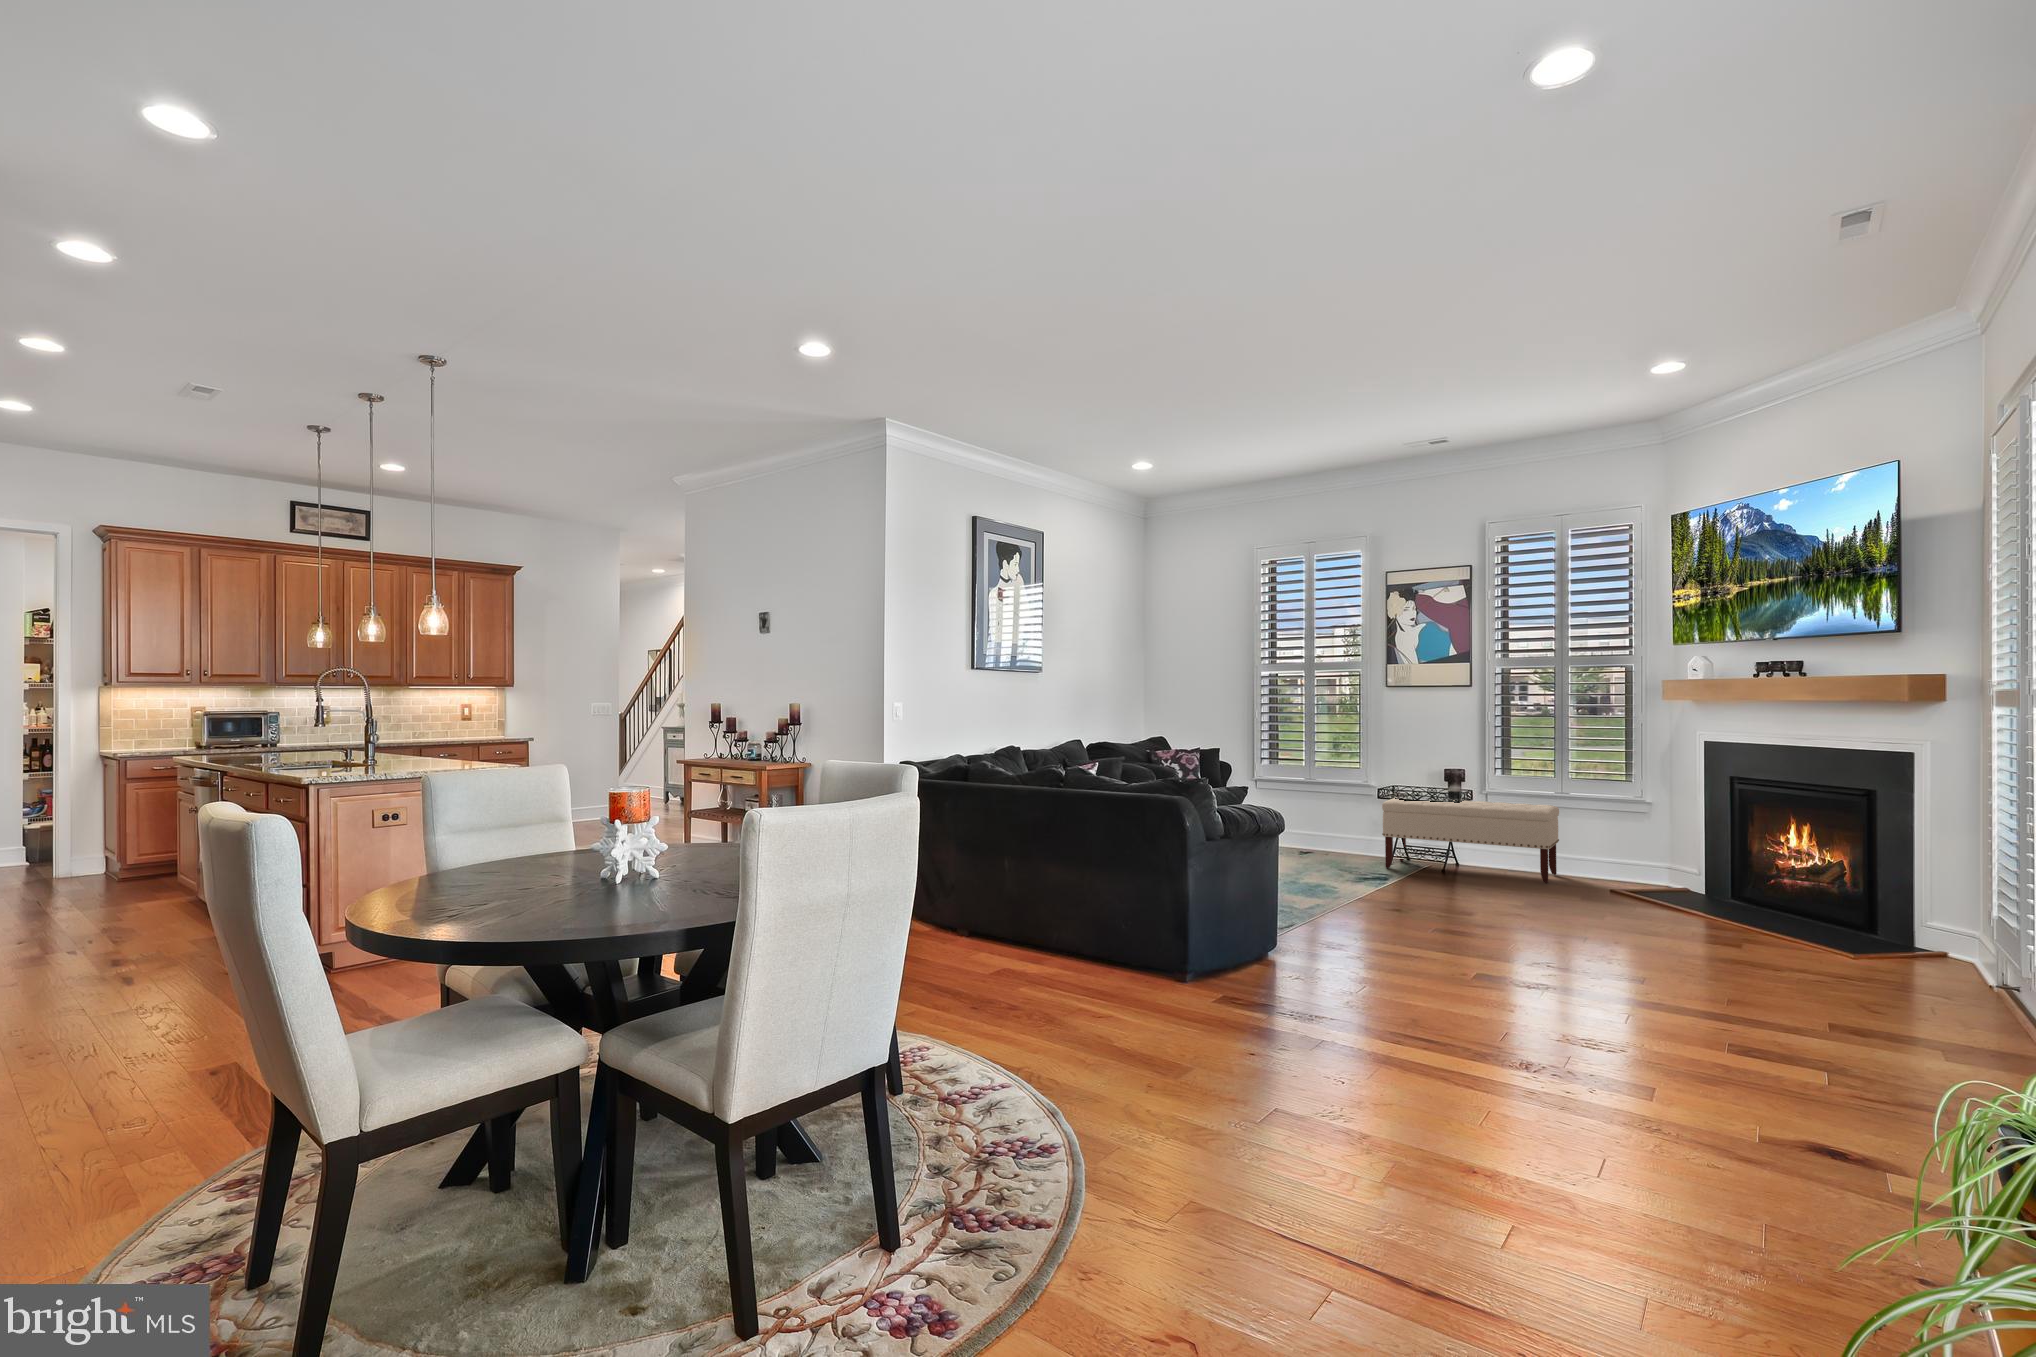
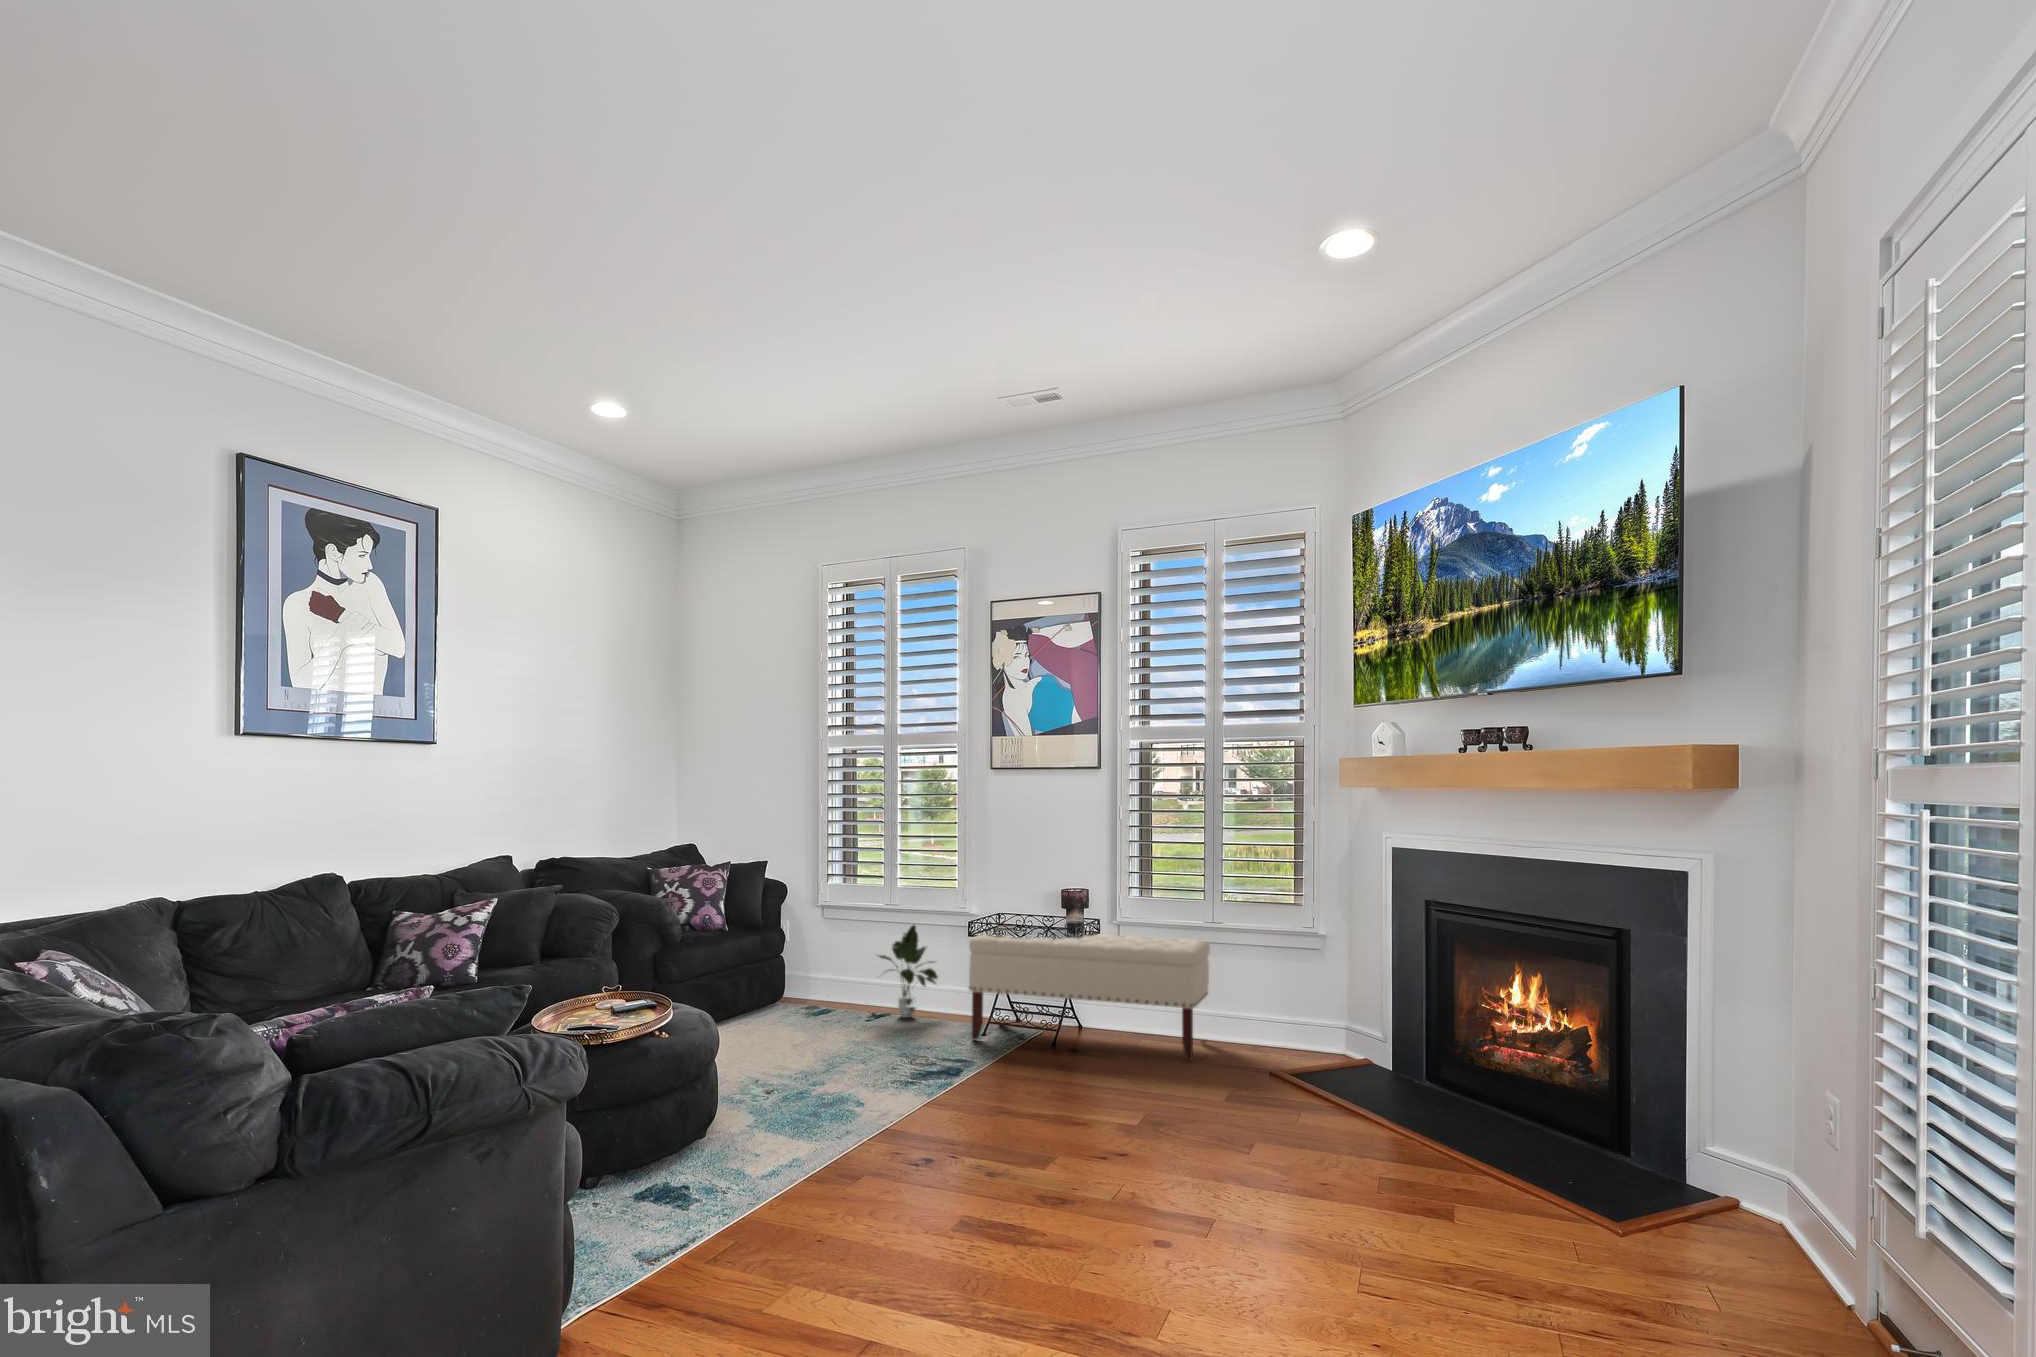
potted plant: none [1309,794,1357,855] -> present [879,925,938,1018]

